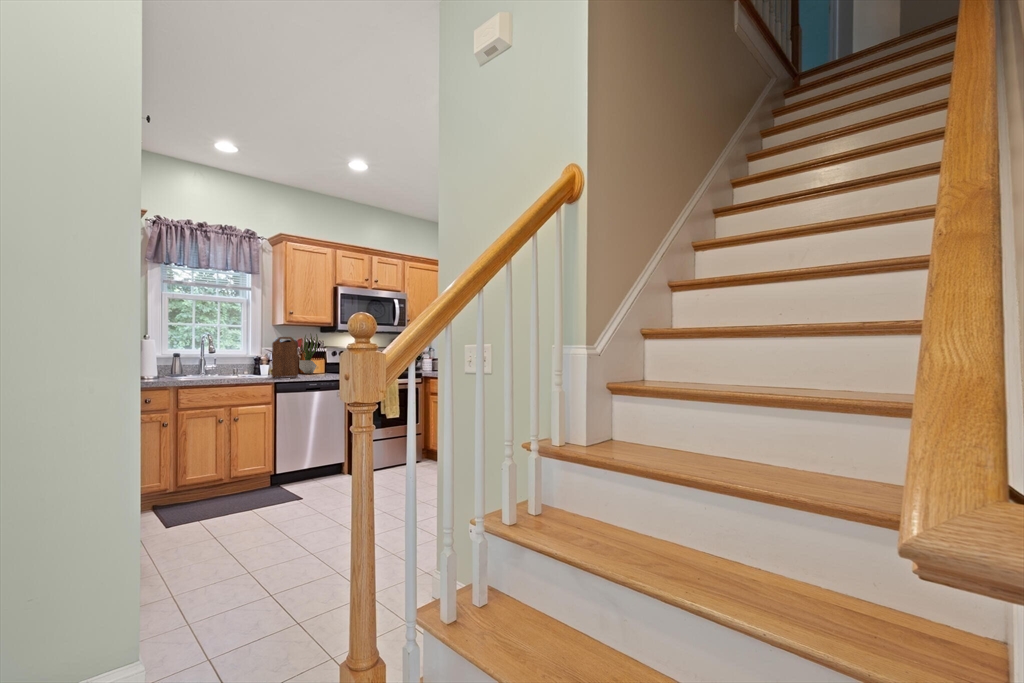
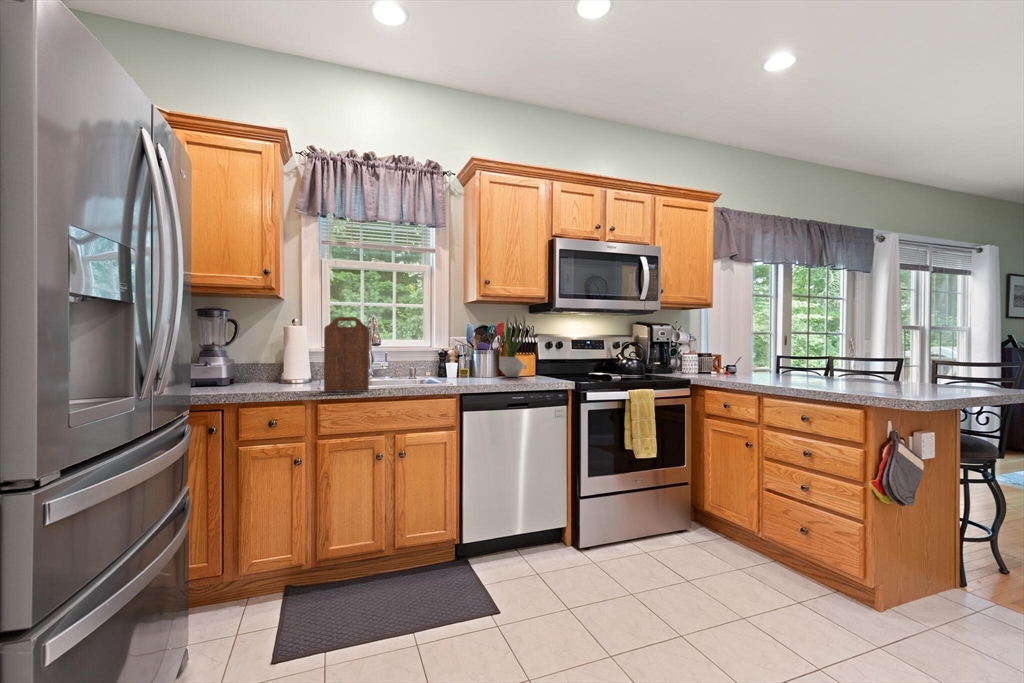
cutting board: present [272,337,298,377] -> present [324,317,369,391]

